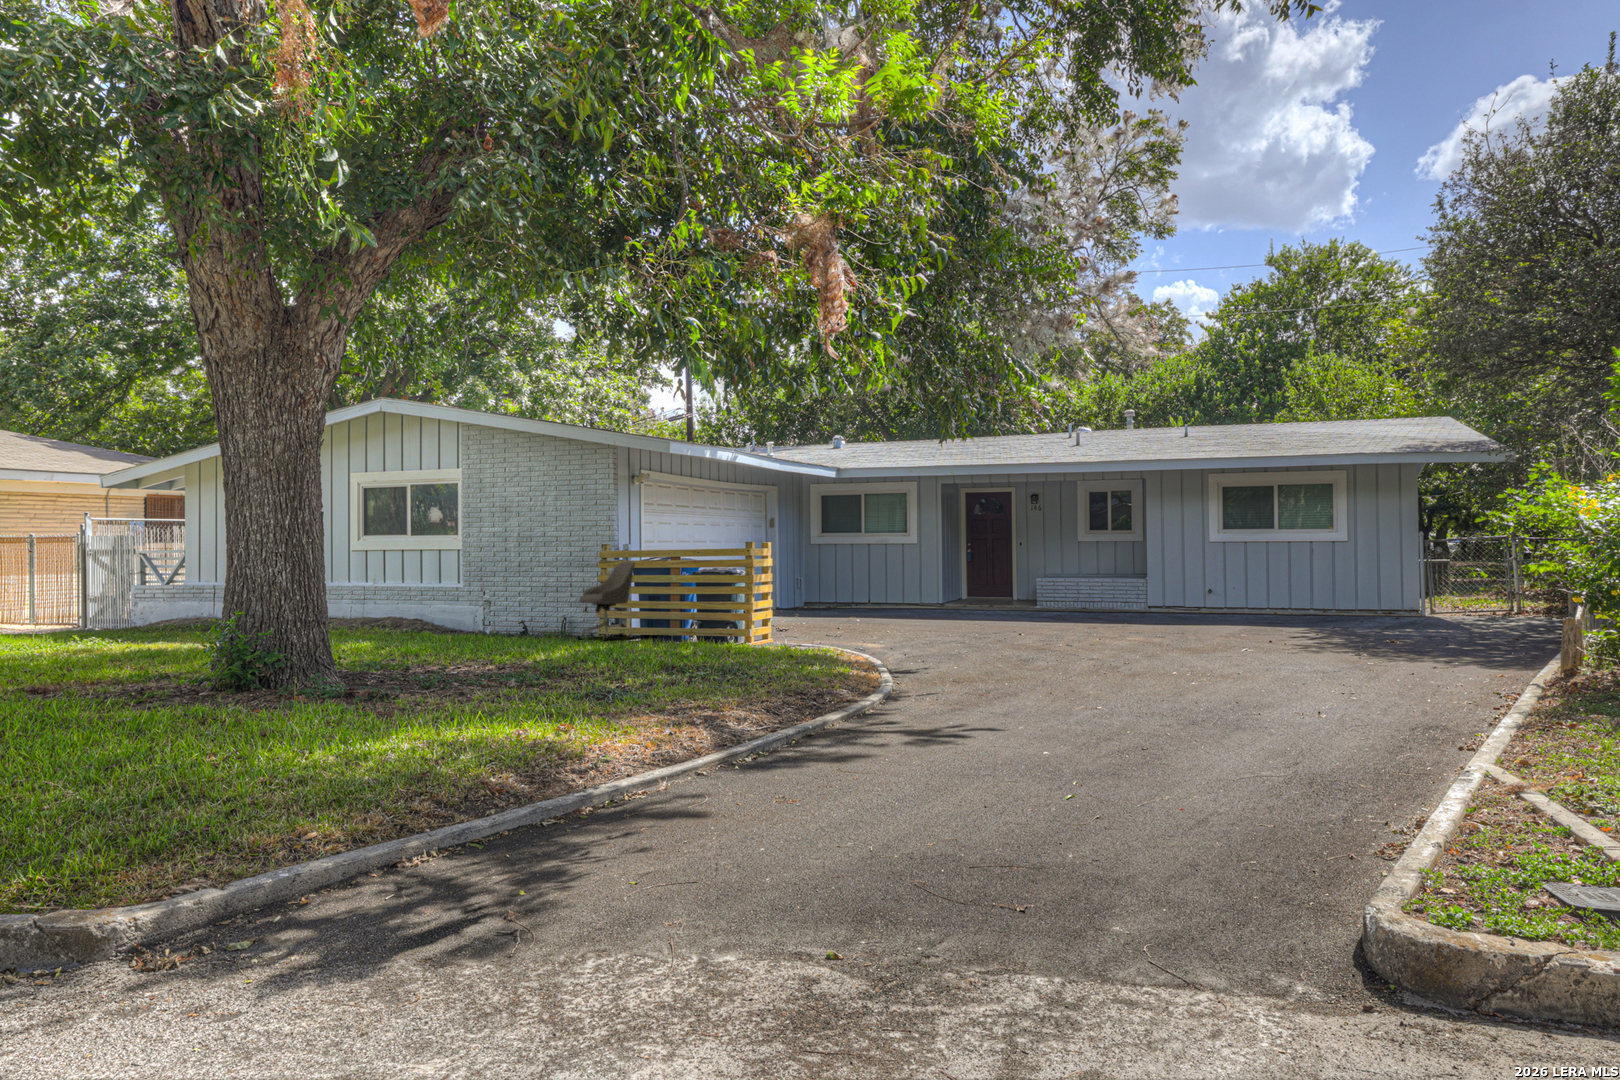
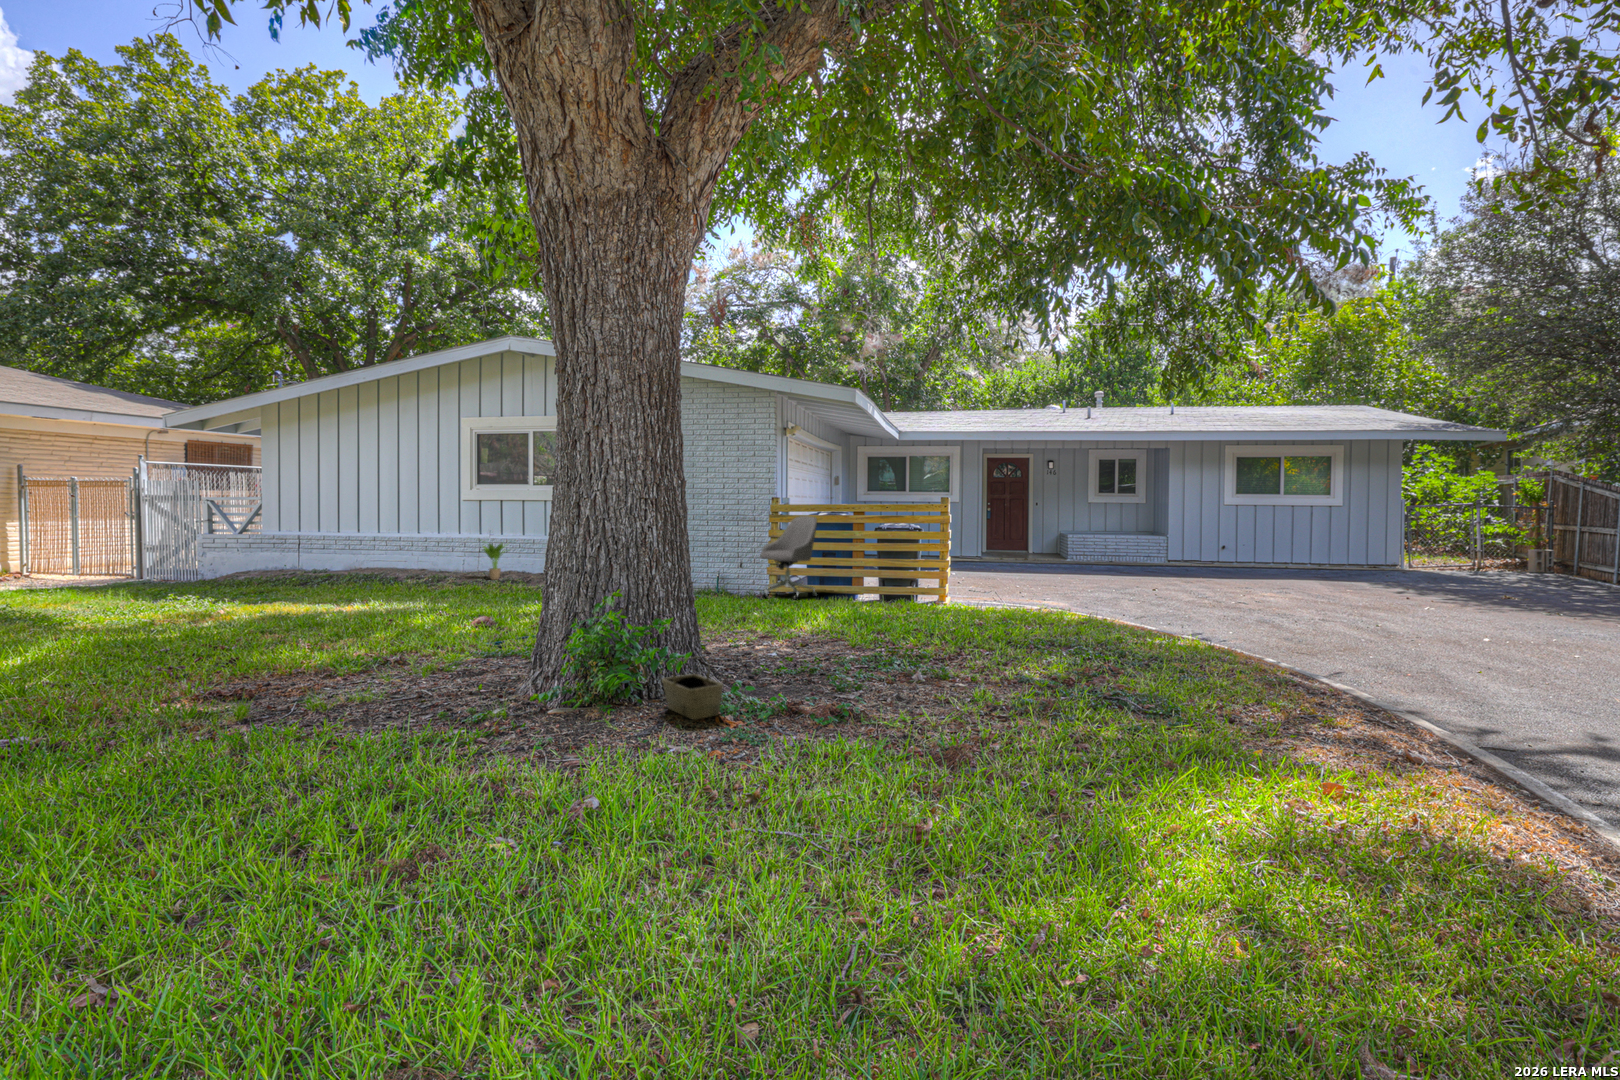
potted plant: none [355,585,391,626] -> present [480,540,505,580]
basket: none [304,658,338,700] -> present [662,657,723,720]

